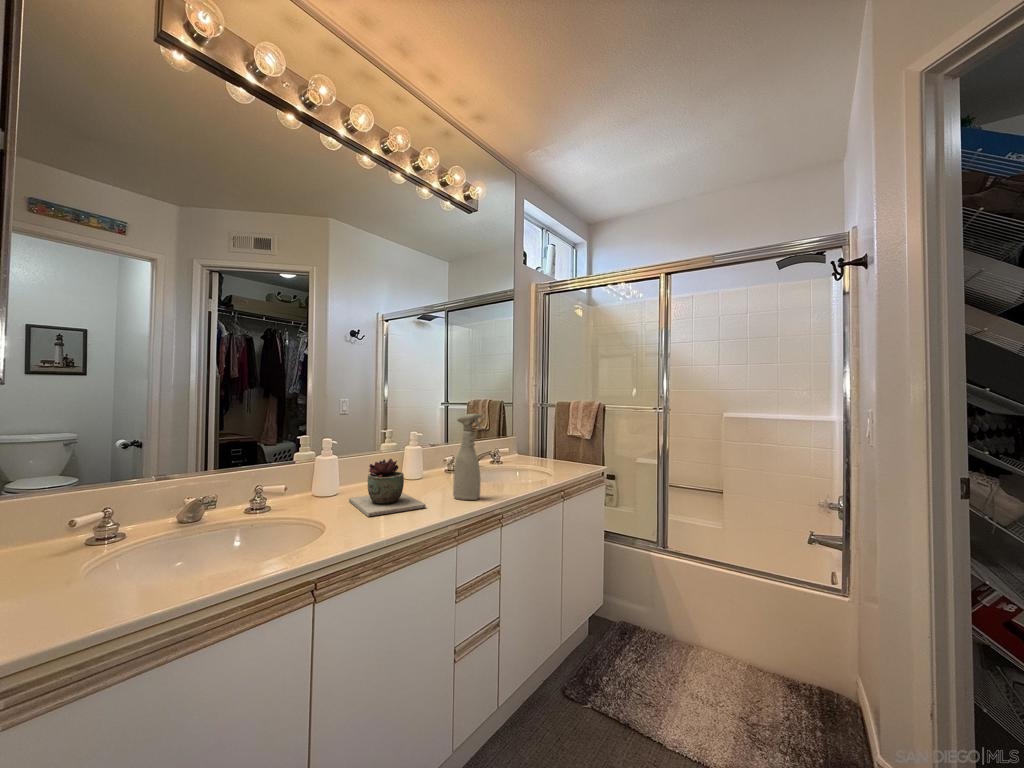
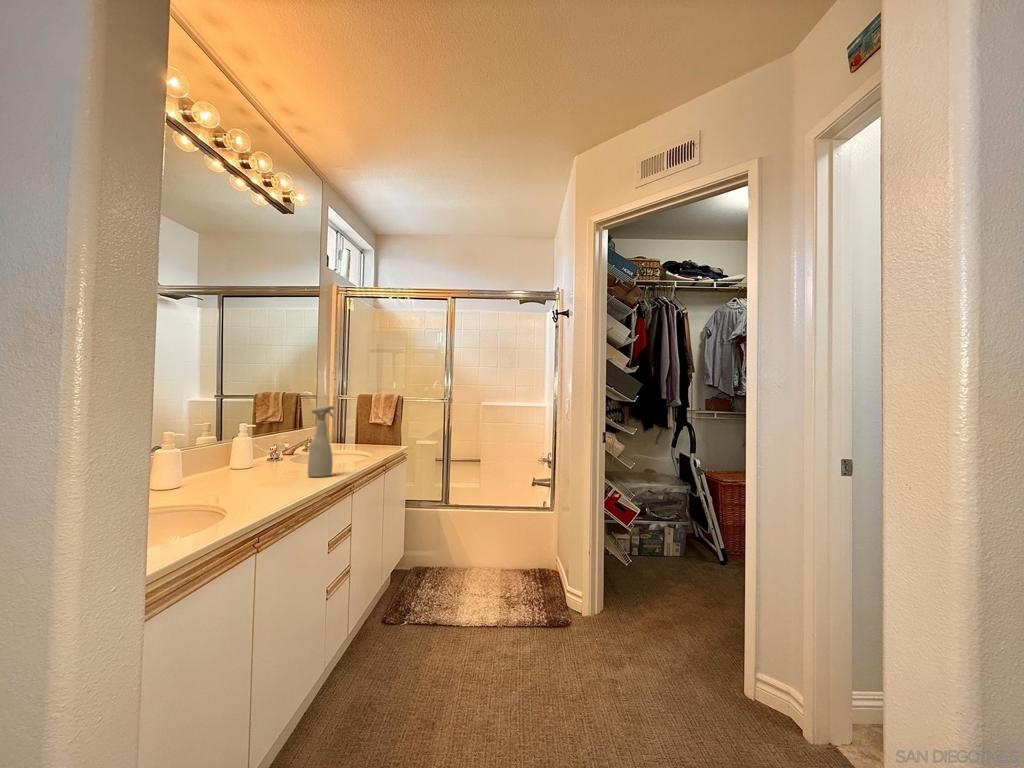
succulent plant: present [349,459,426,517] -> none [207,447,295,496]

